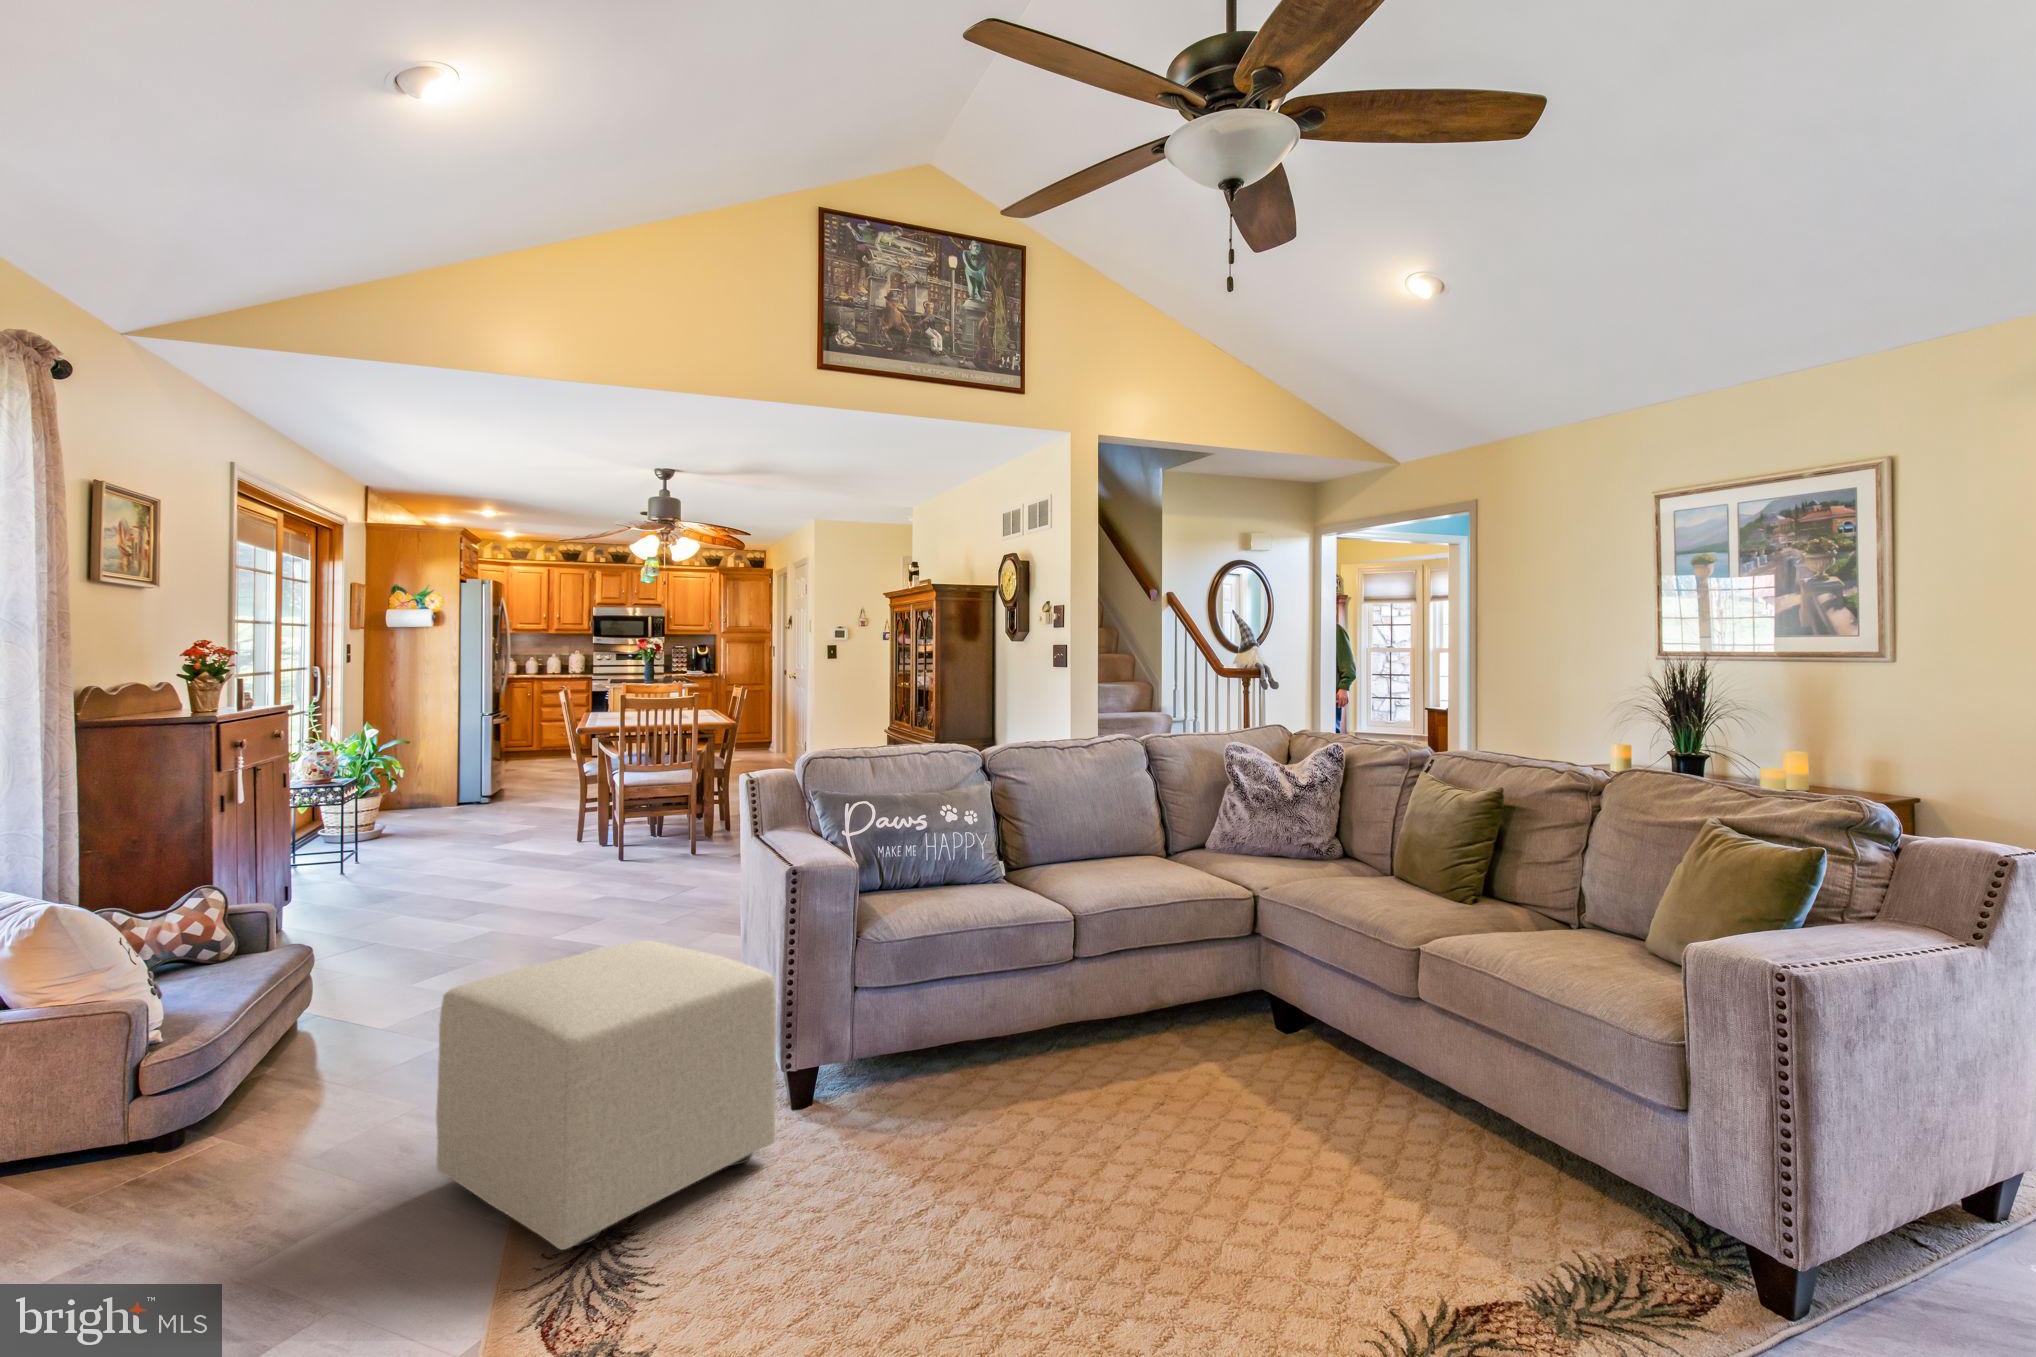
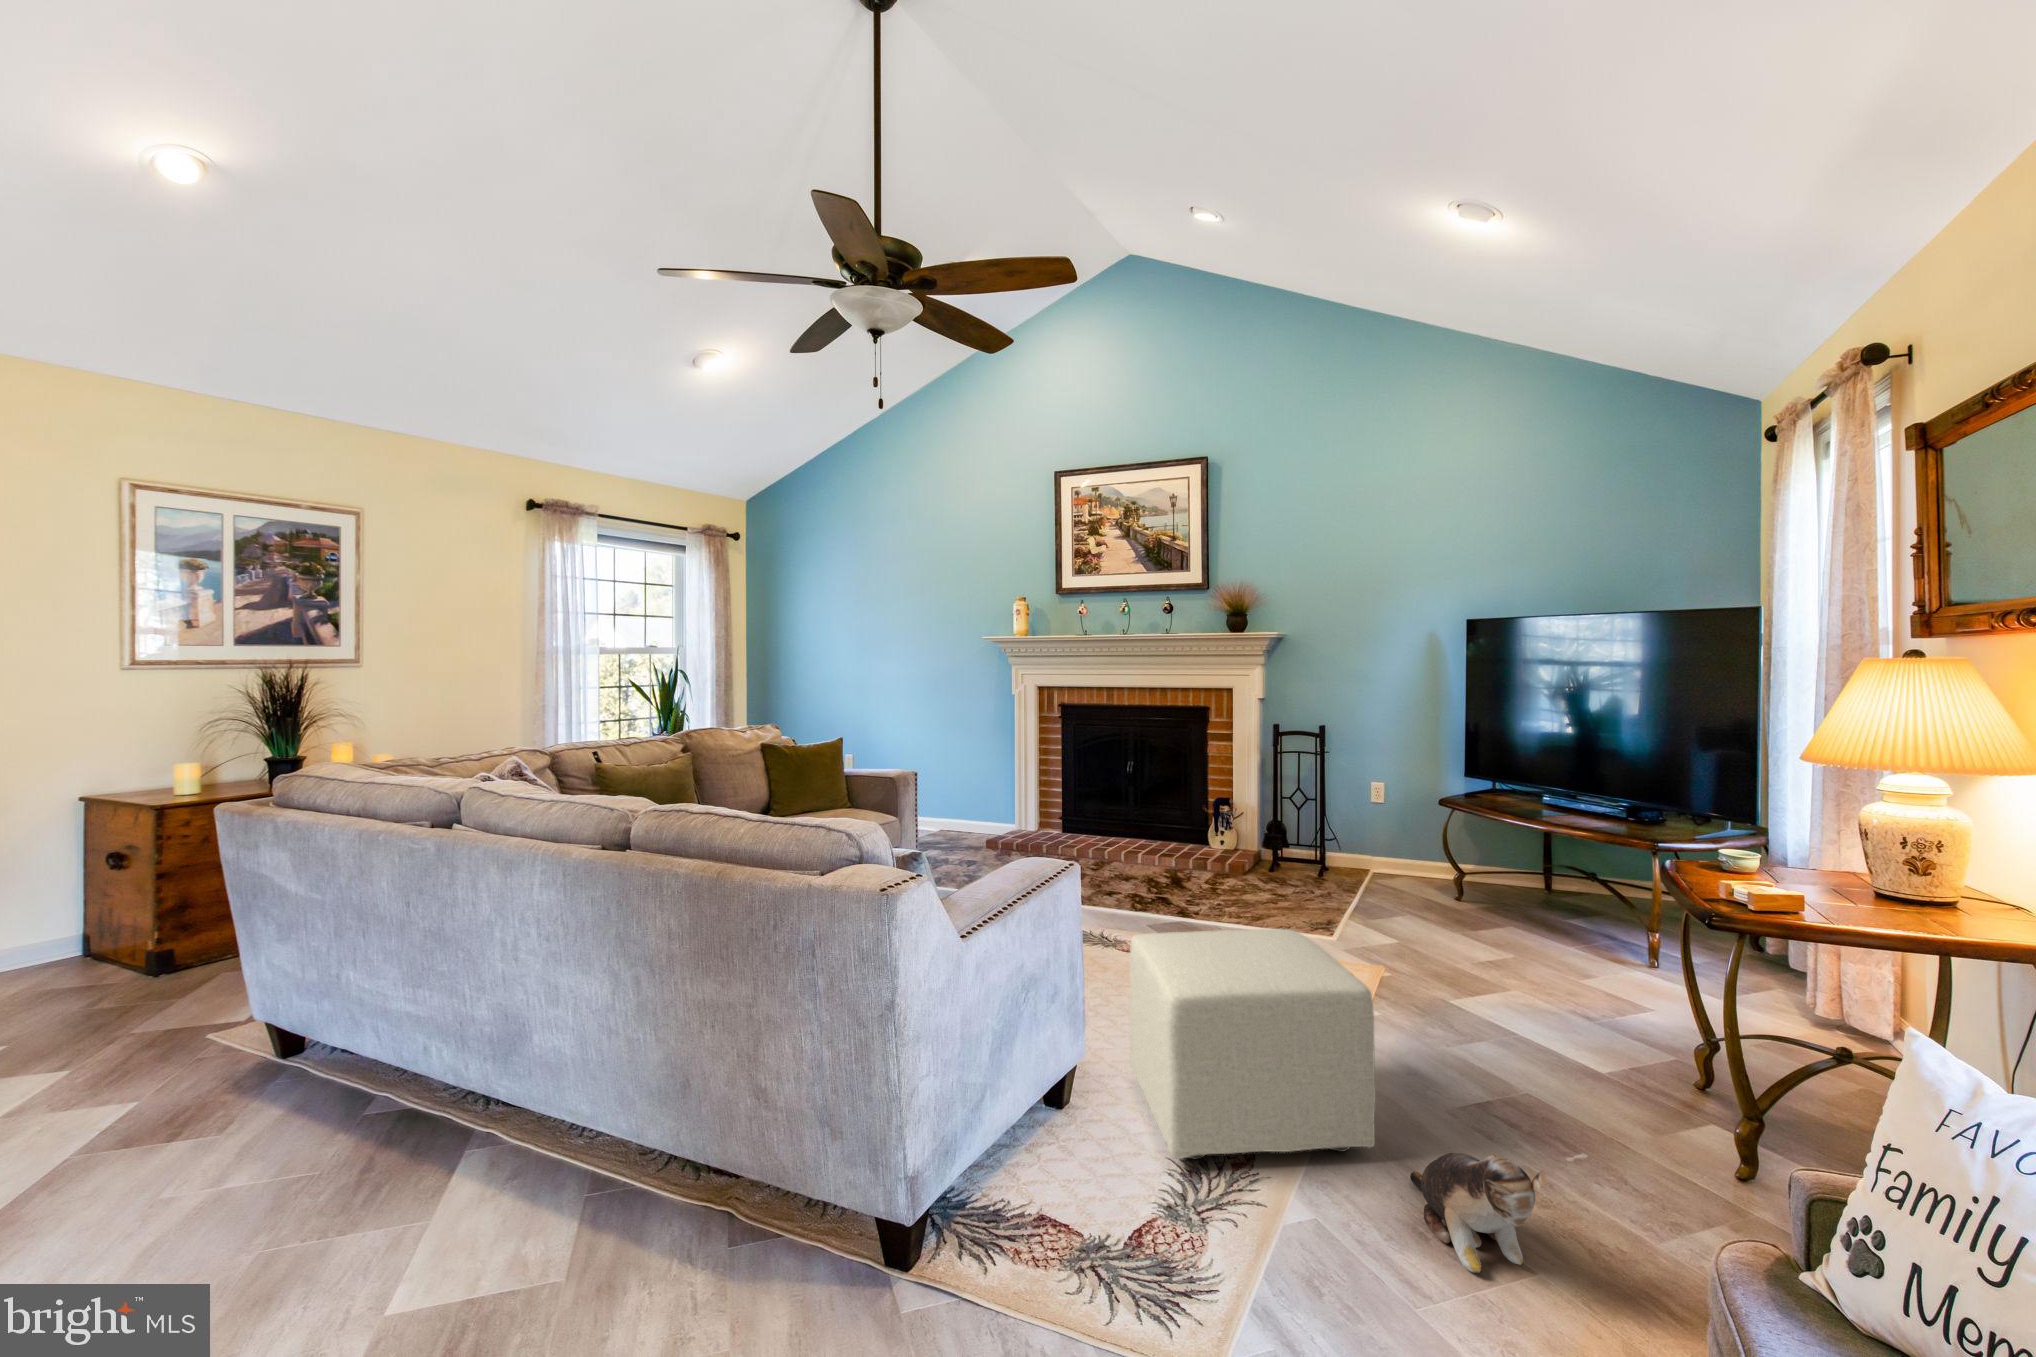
plush toy: none [295,1024,396,1184] -> present [1410,1153,1546,1273]

